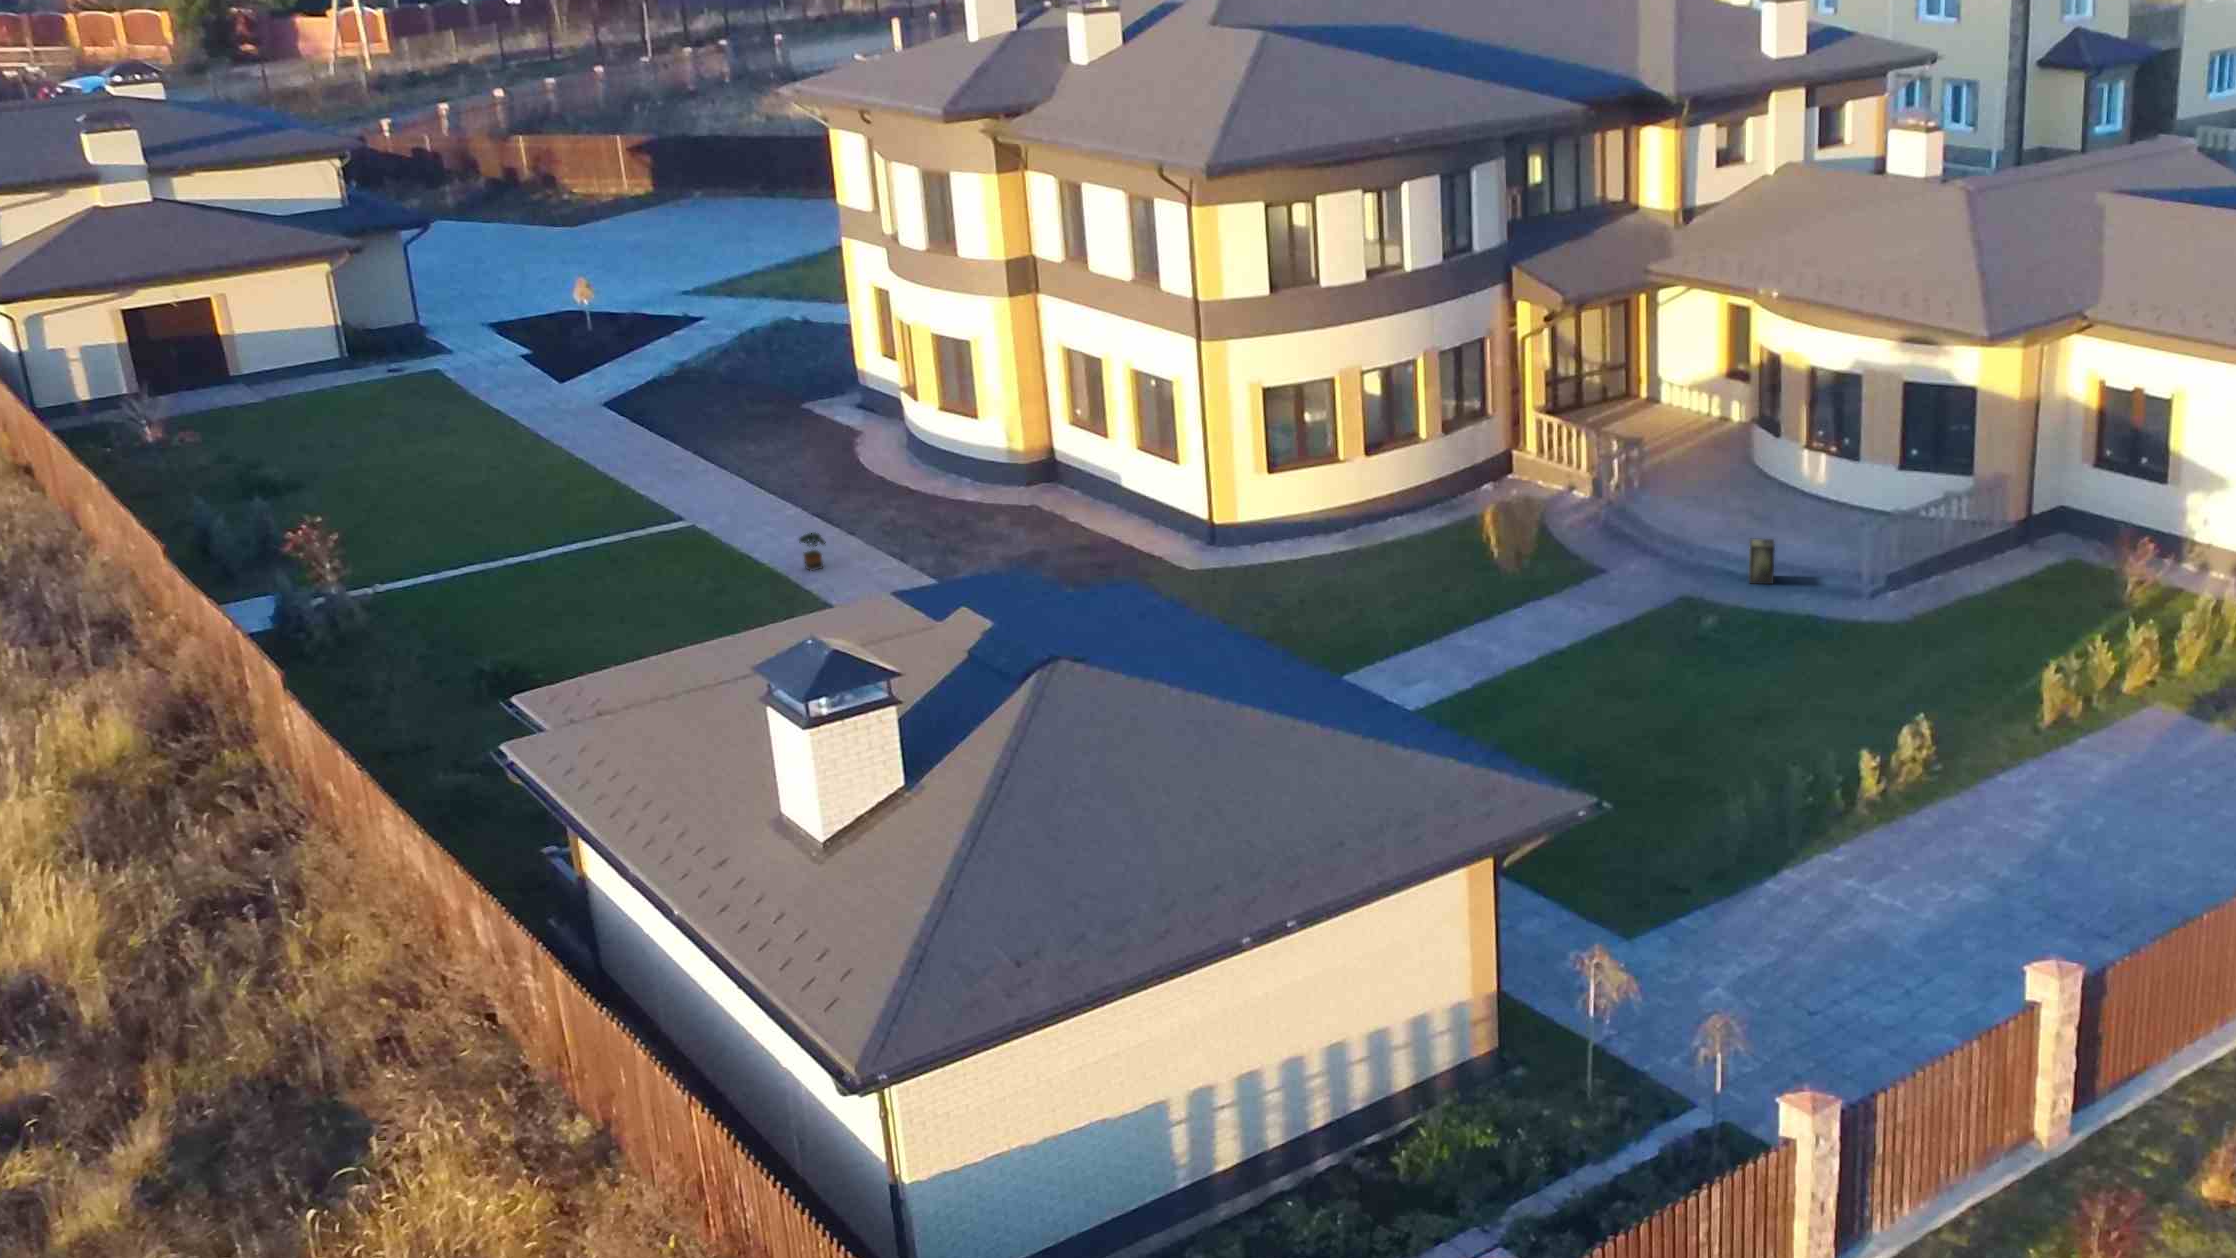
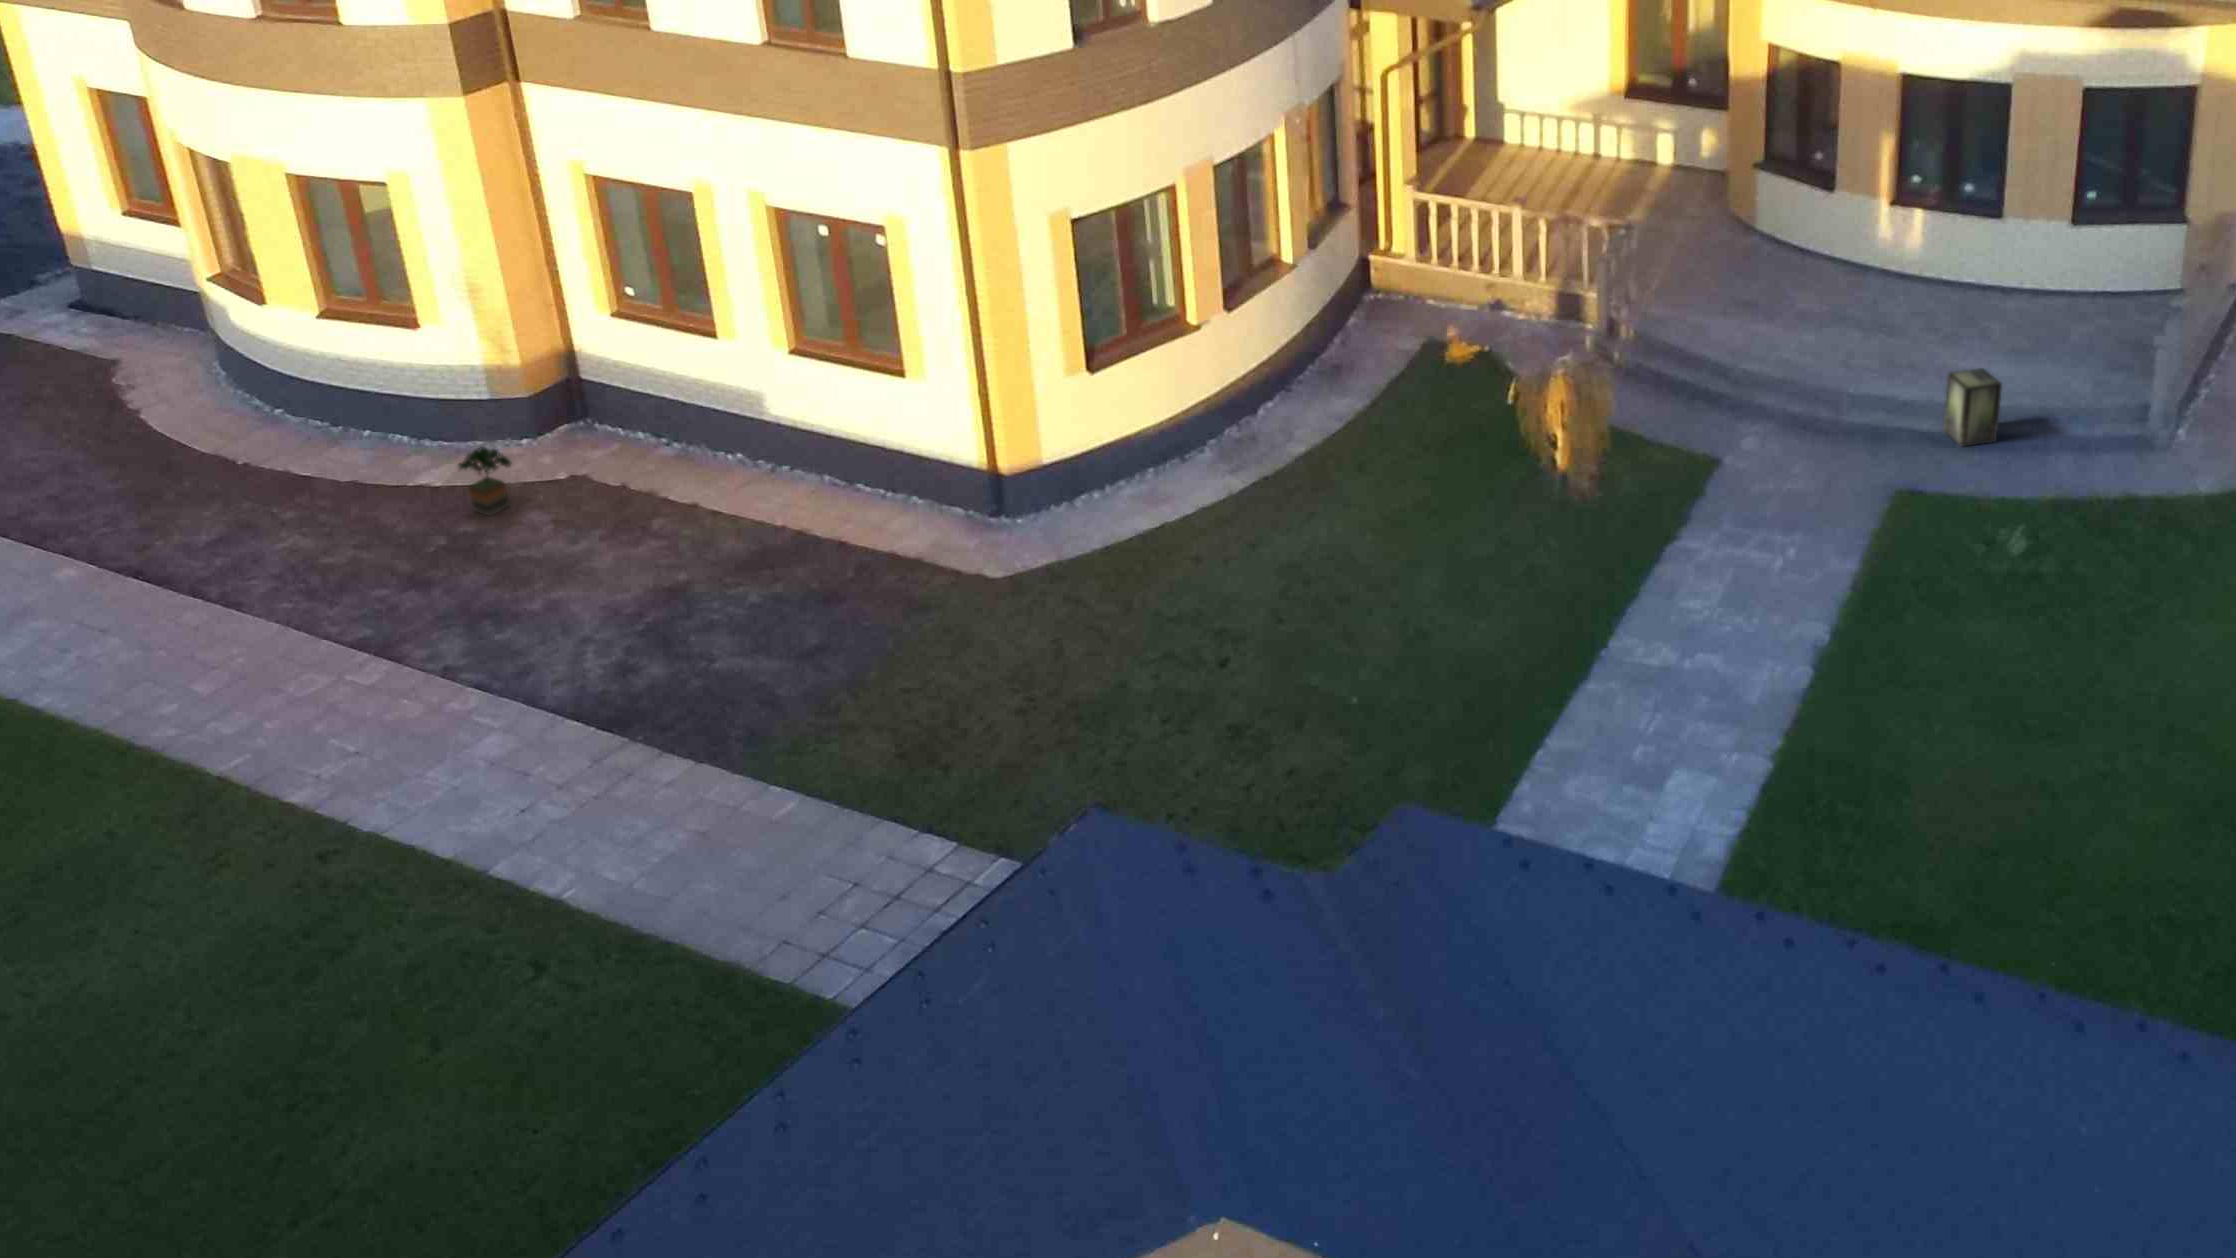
potted tree: present [799,533,826,571] -> present [458,447,512,516]

